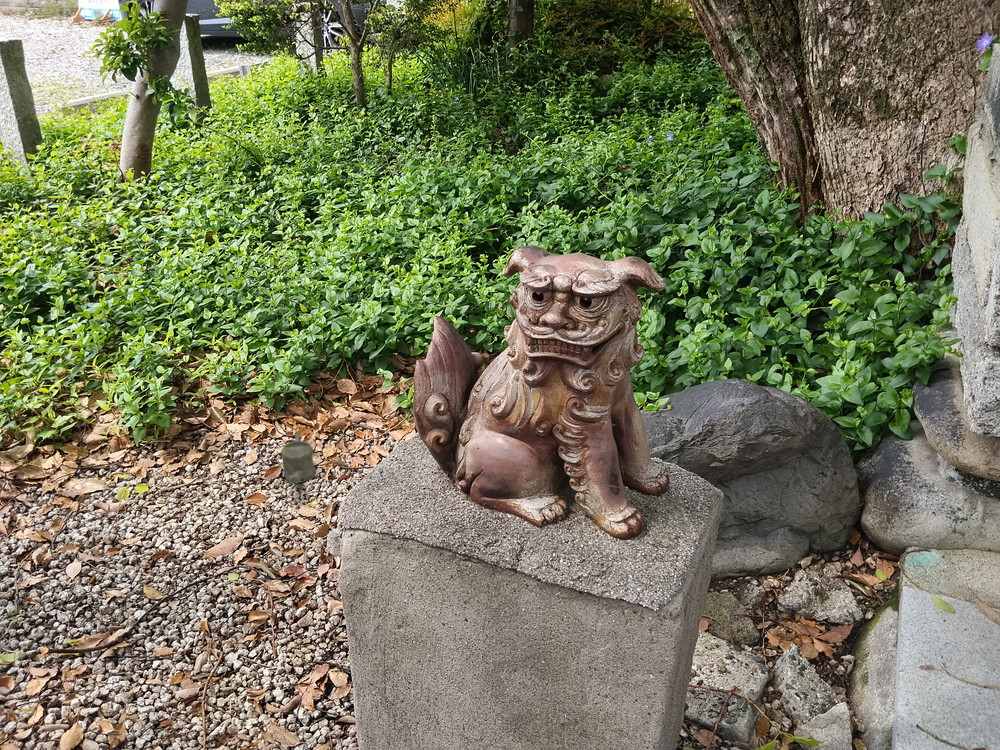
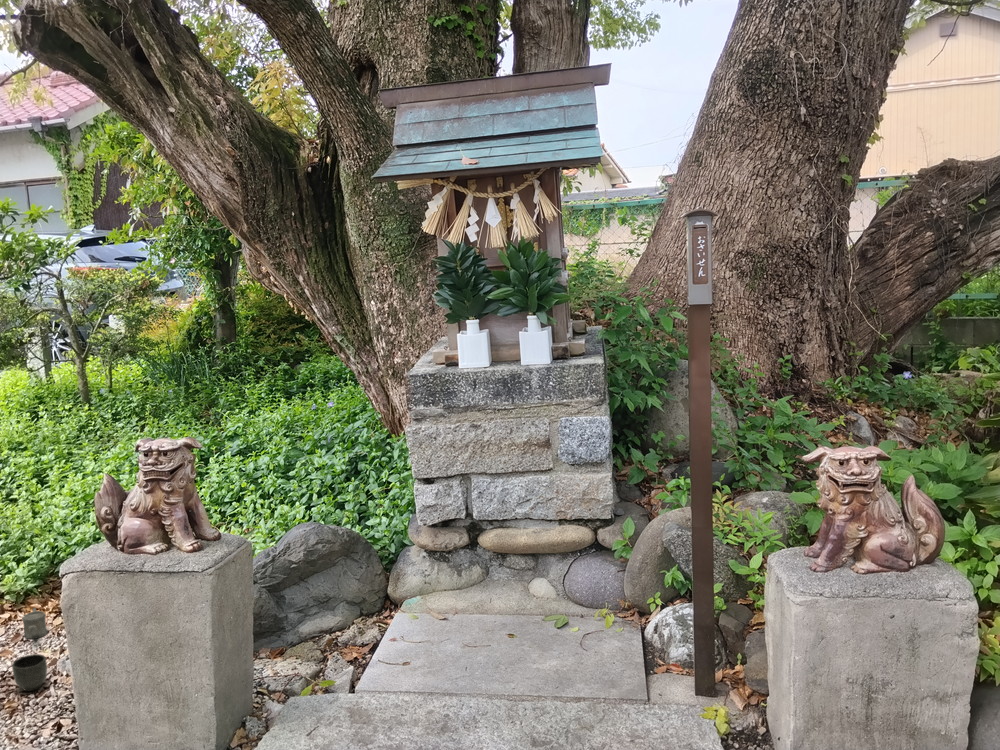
planter: none [262,545,314,604] -> present [12,654,47,691]

